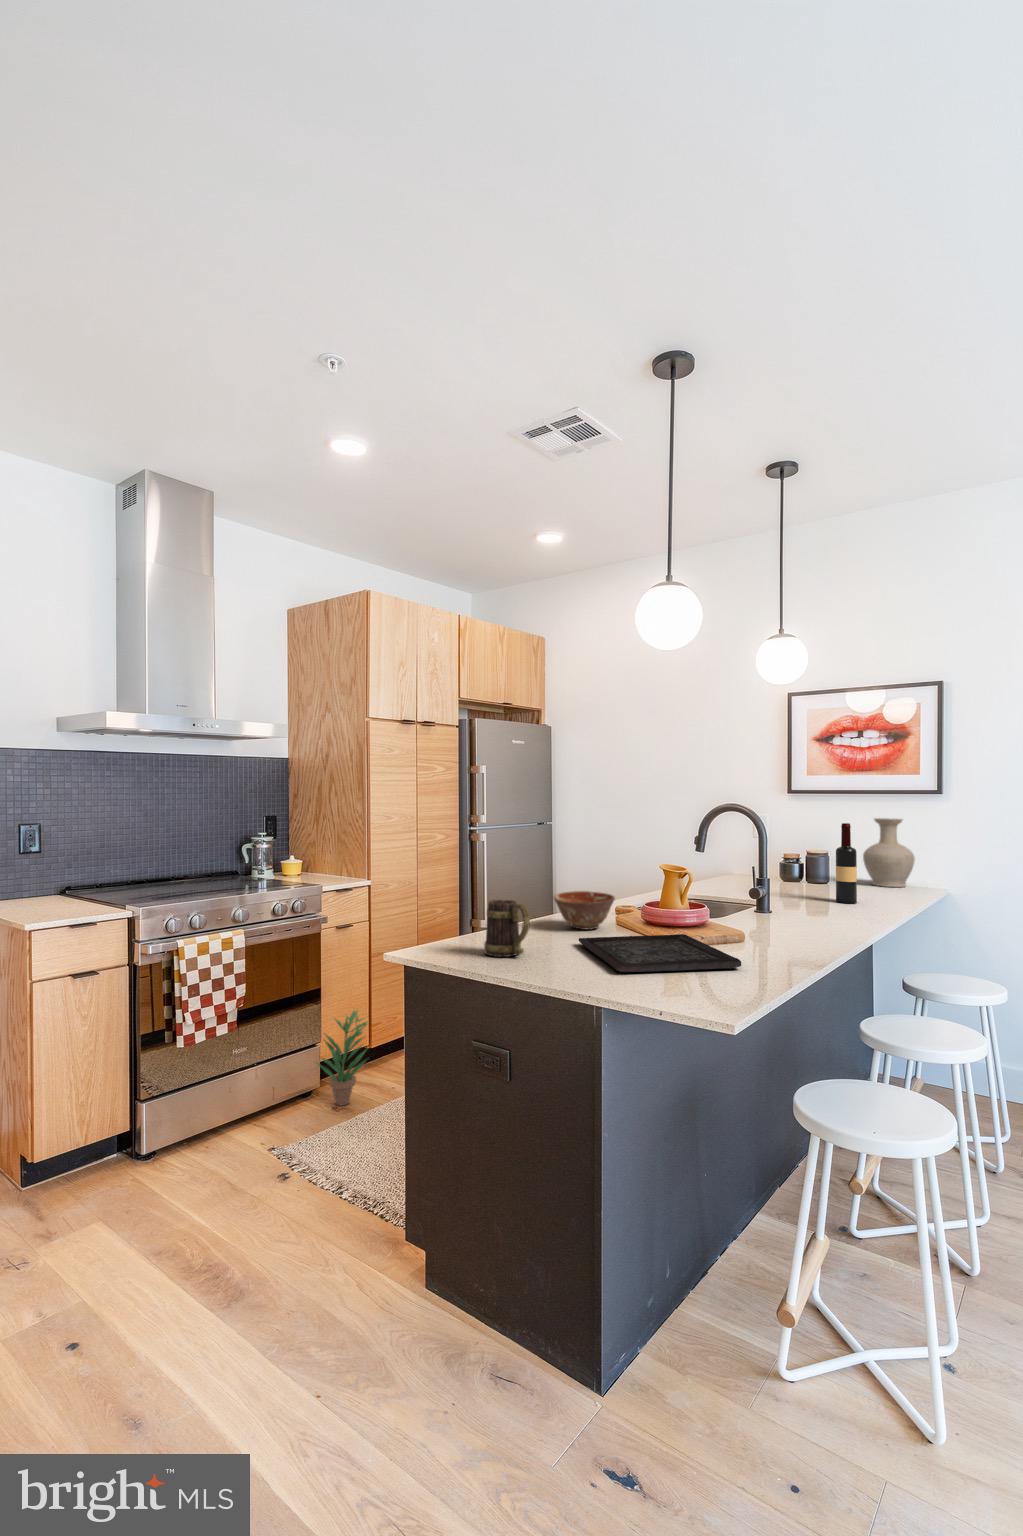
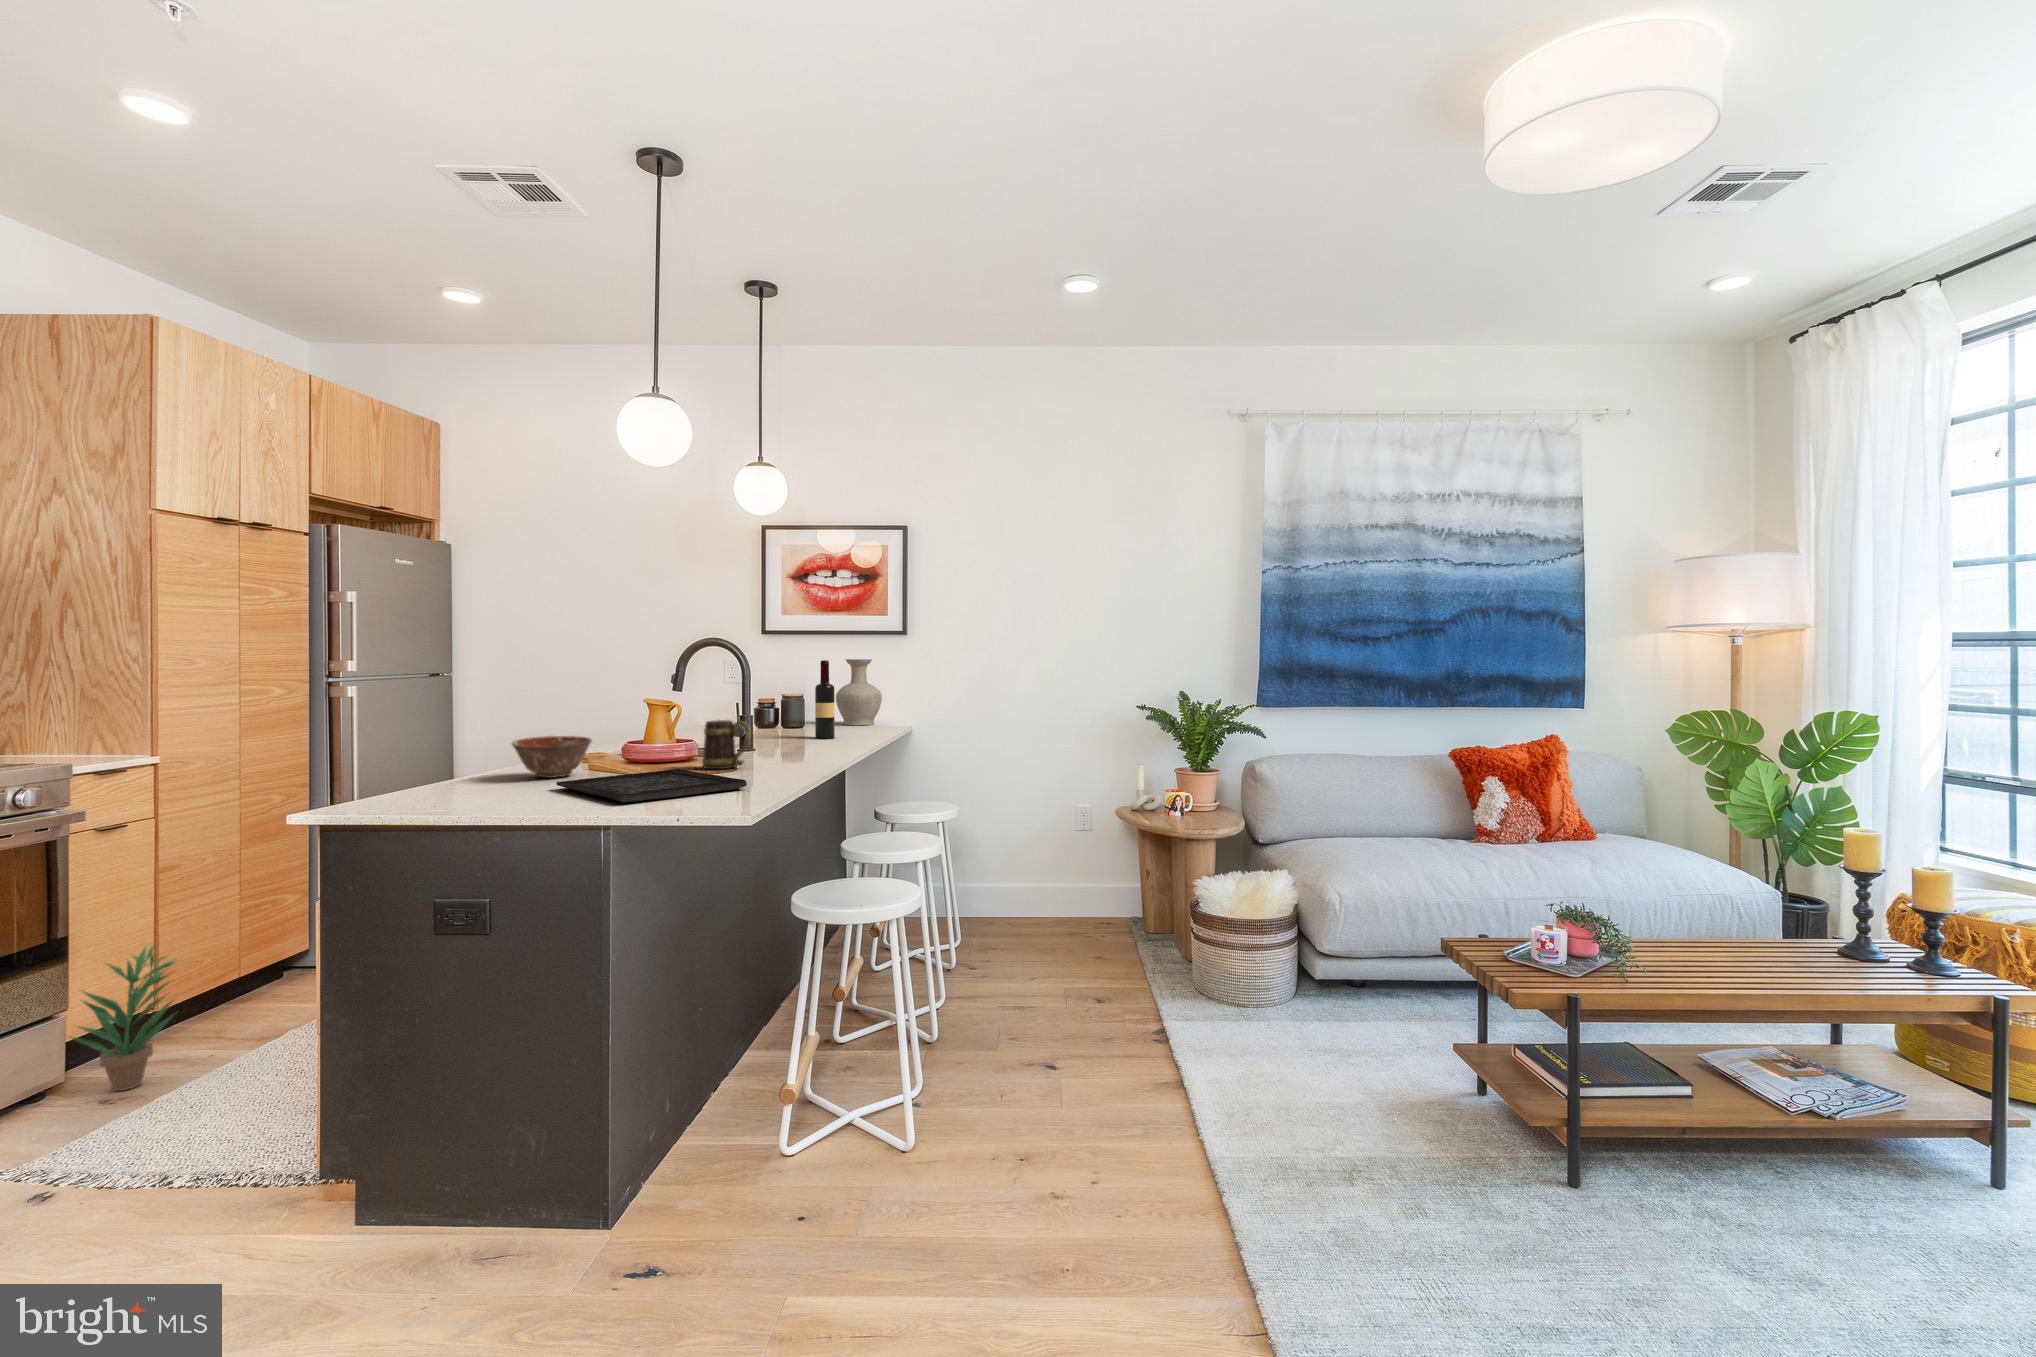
mug: present [484,900,530,957] -> present [702,720,751,769]

